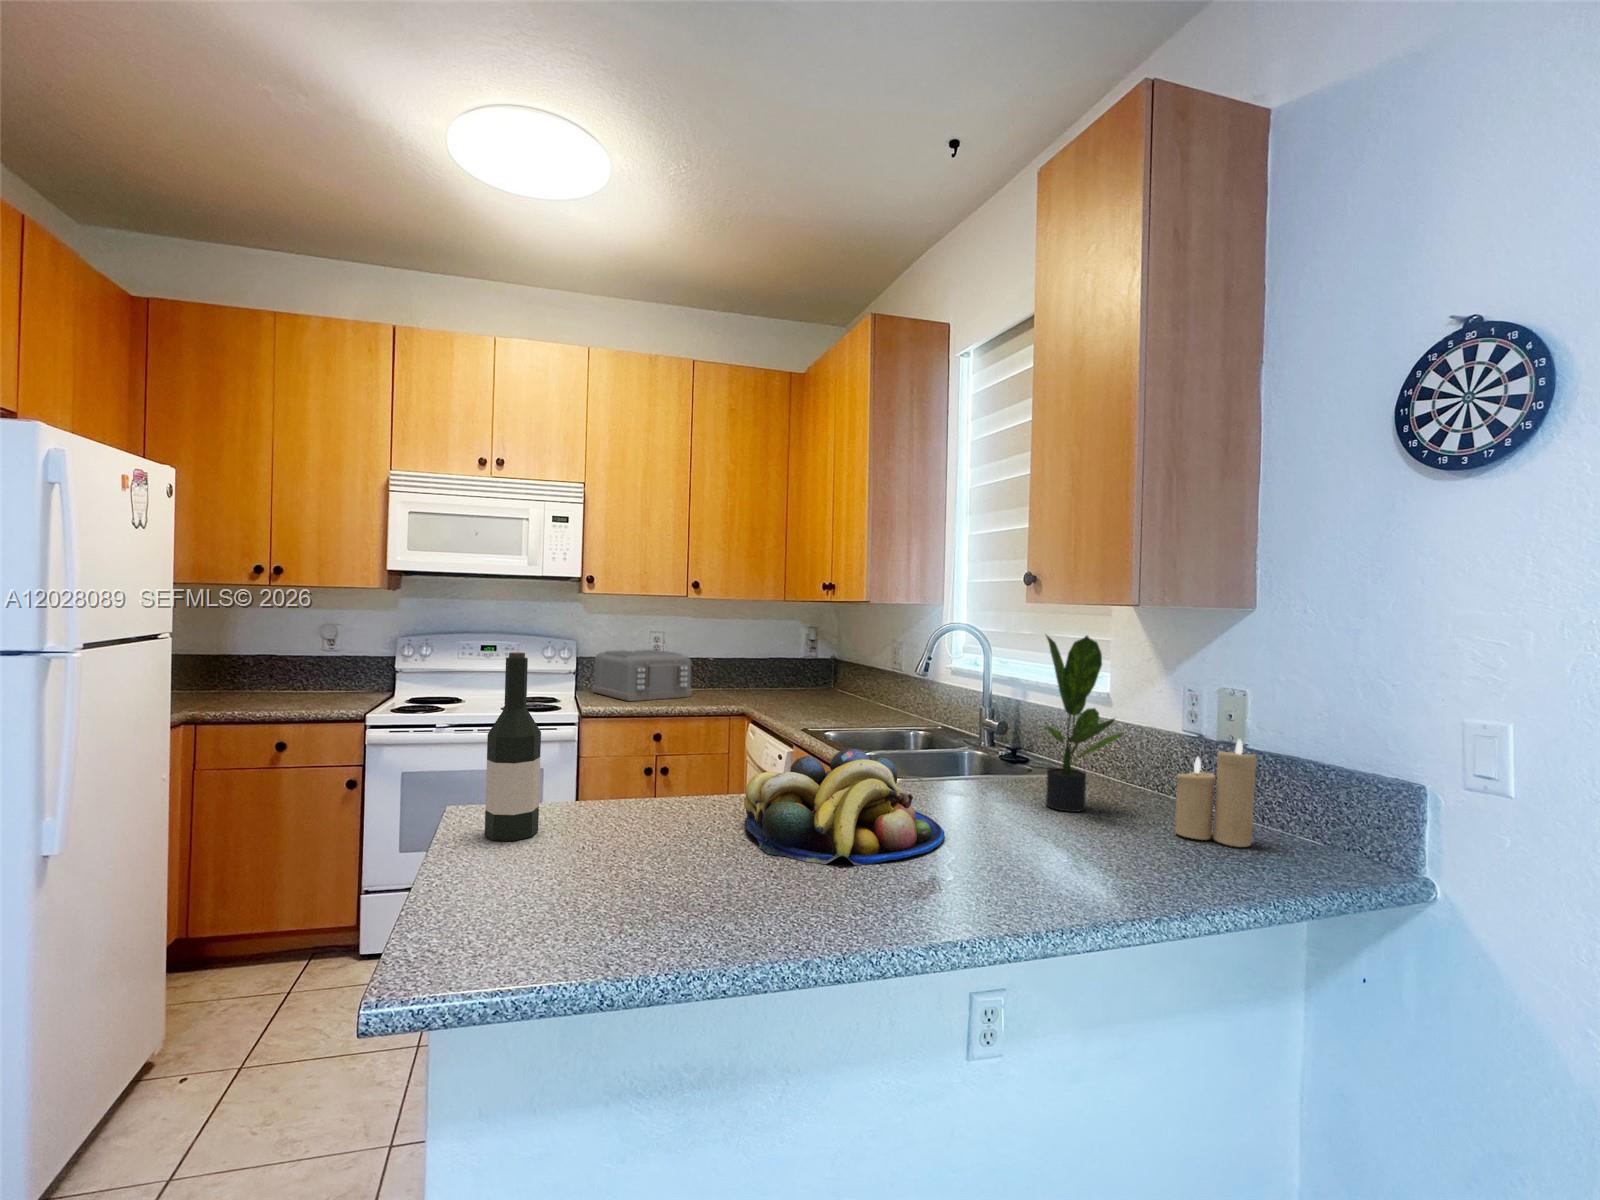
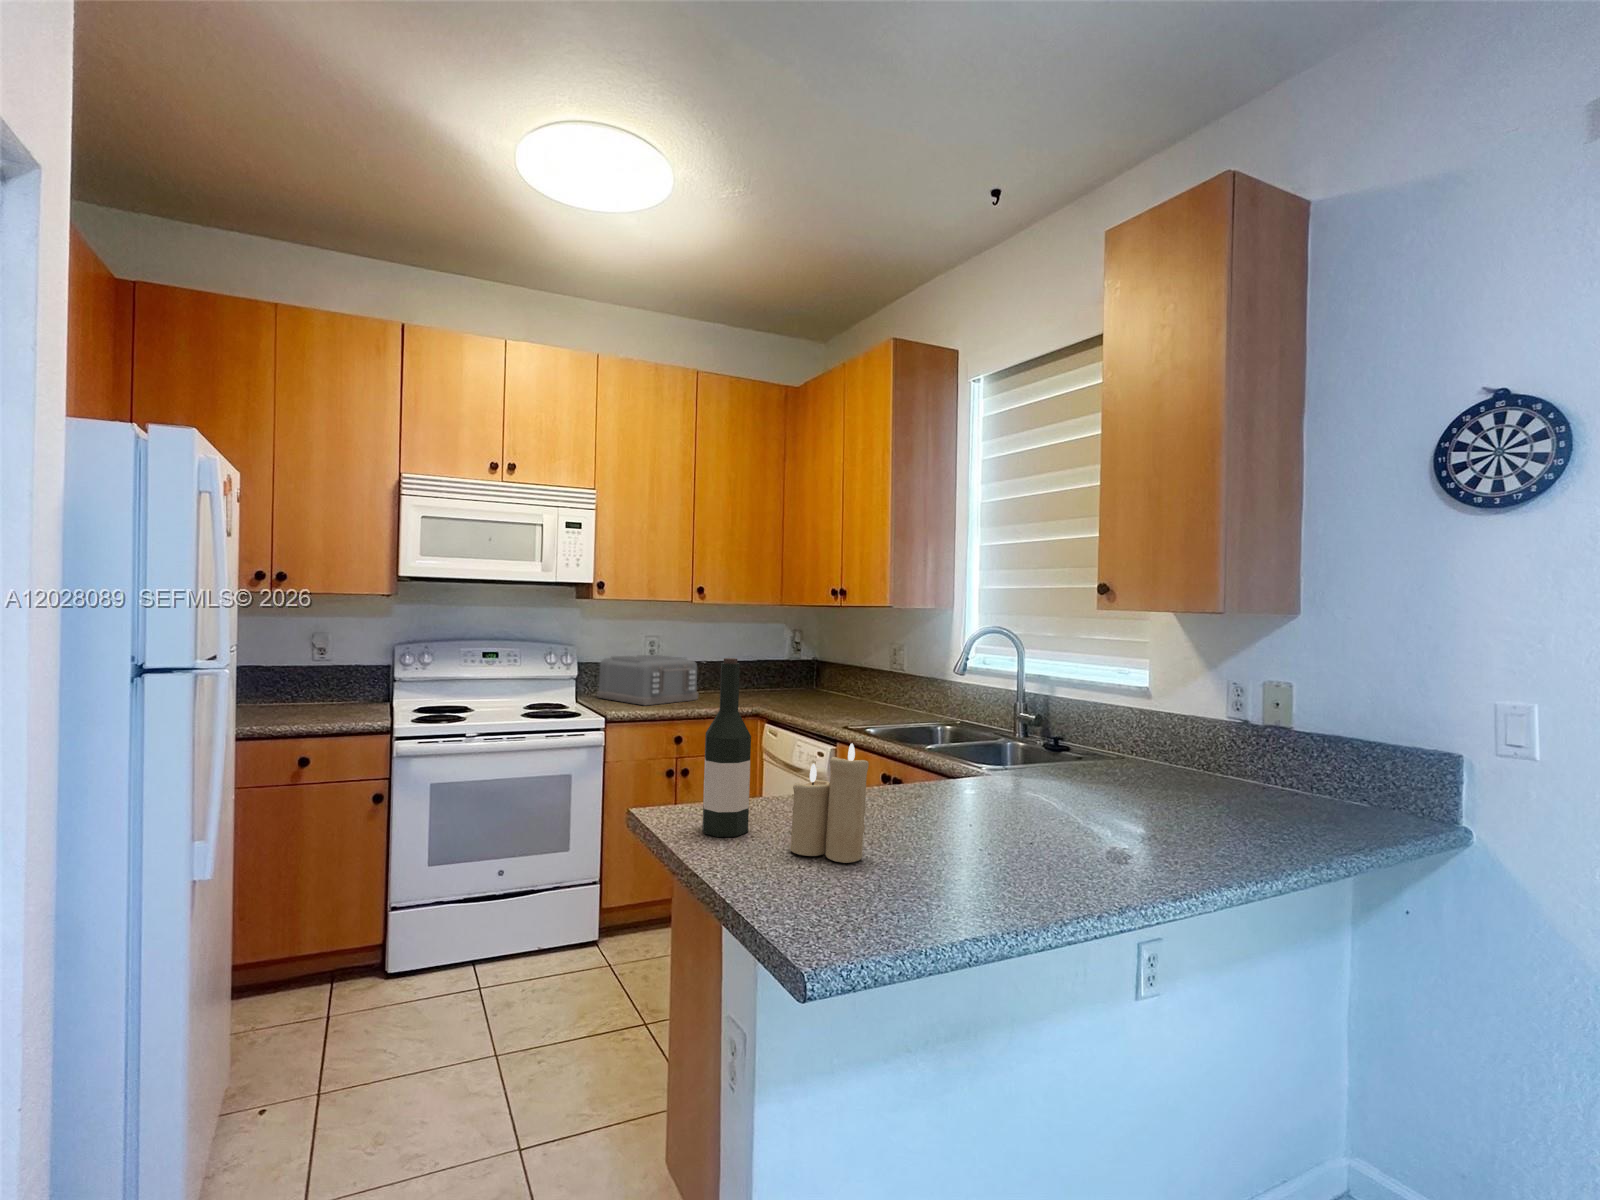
potted plant: present [1045,635,1124,812] -> none [1116,636,1206,788]
candle: present [1175,740,1257,847] -> present [790,744,869,863]
fruit bowl: present [744,749,944,865] -> none [913,741,1098,841]

